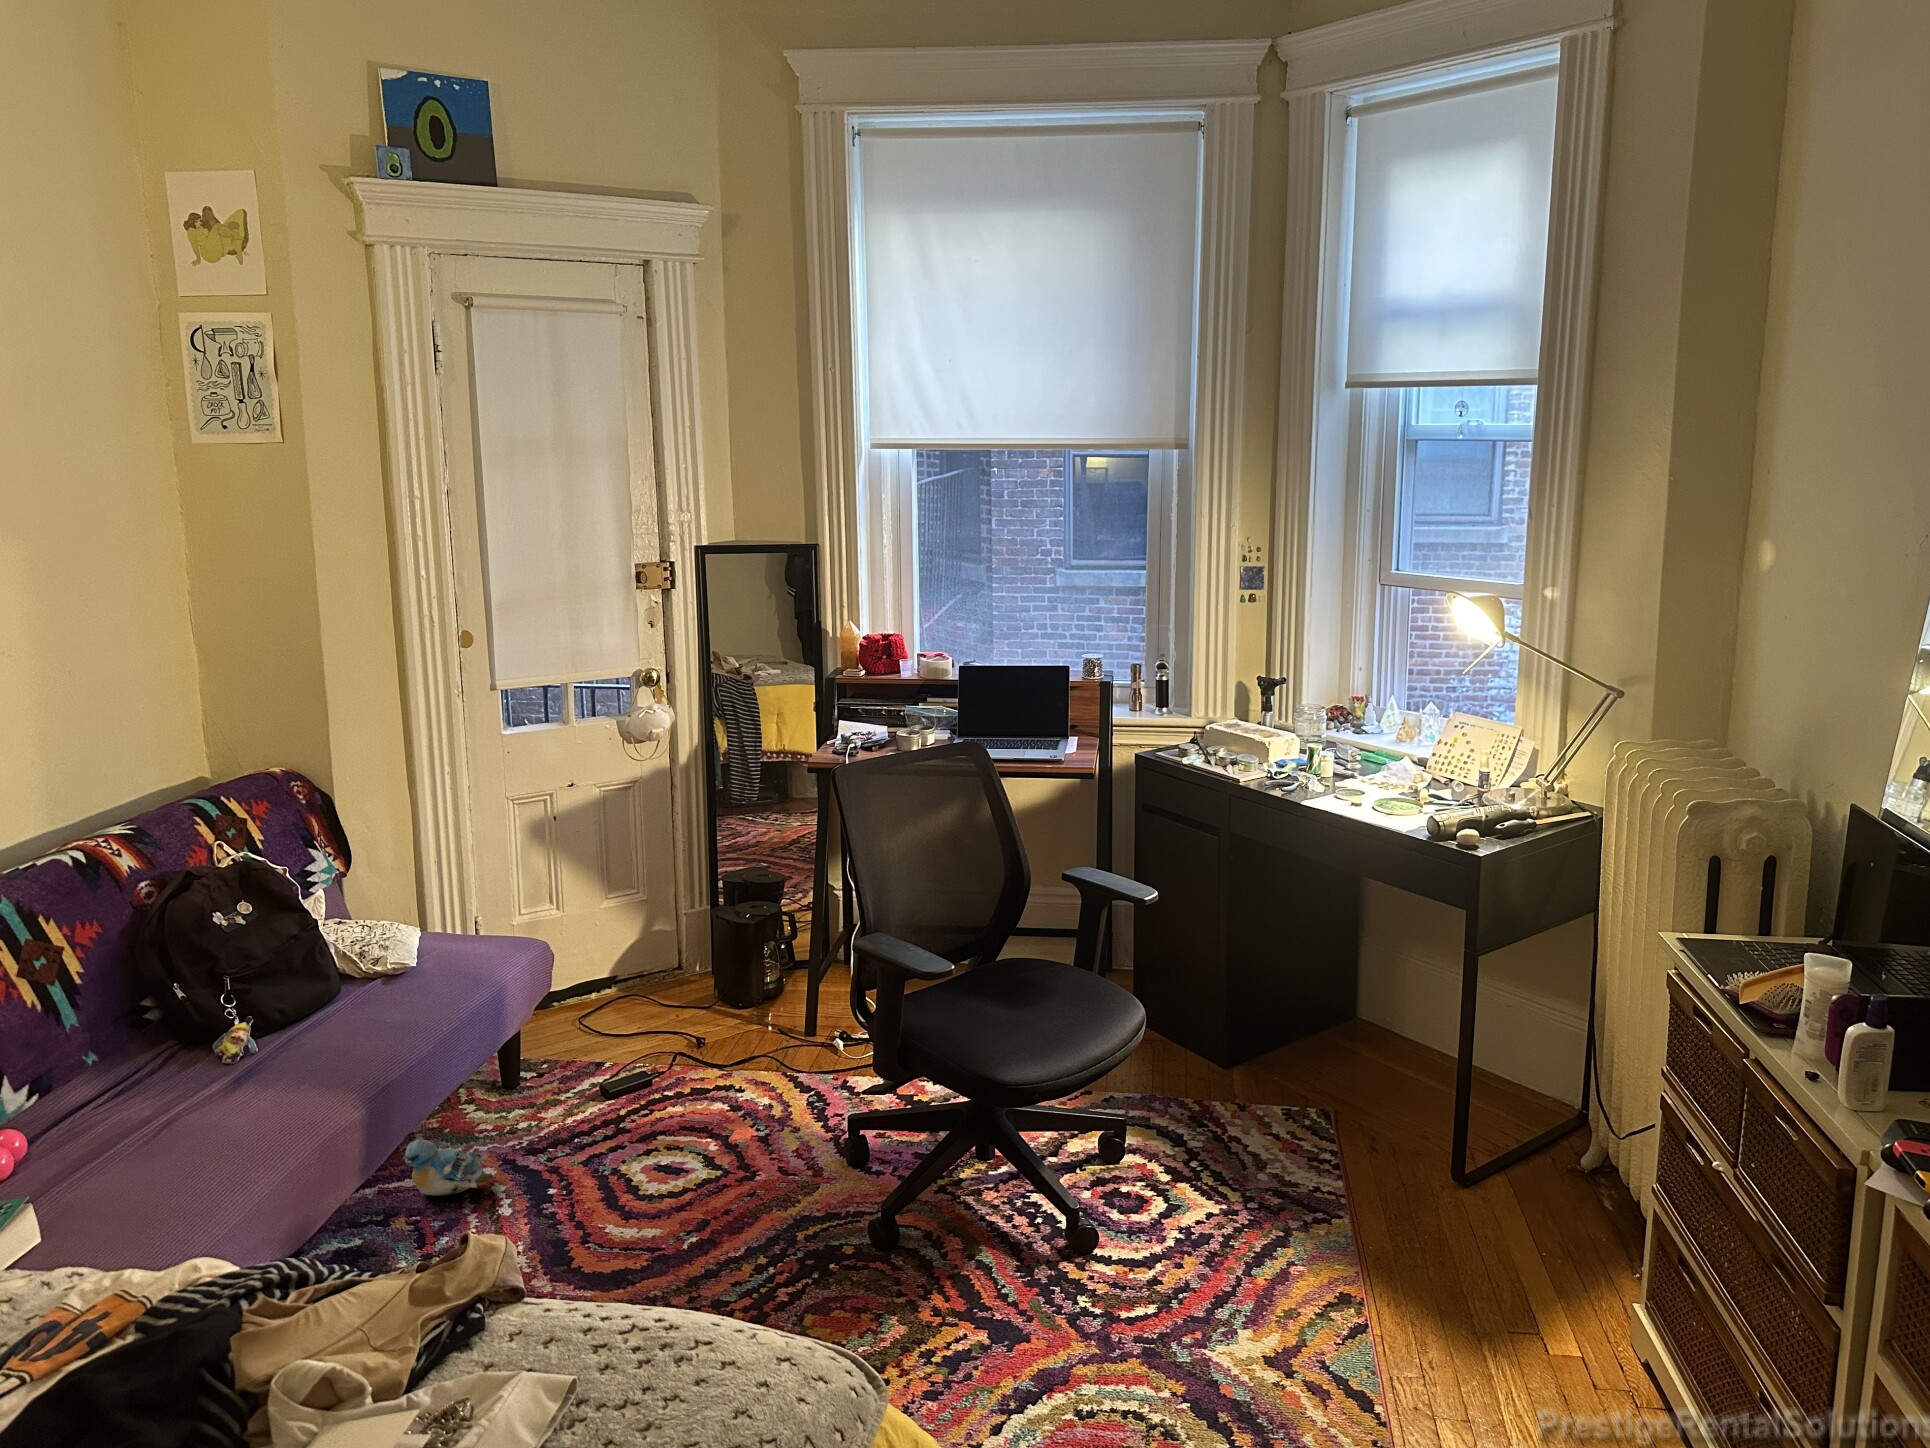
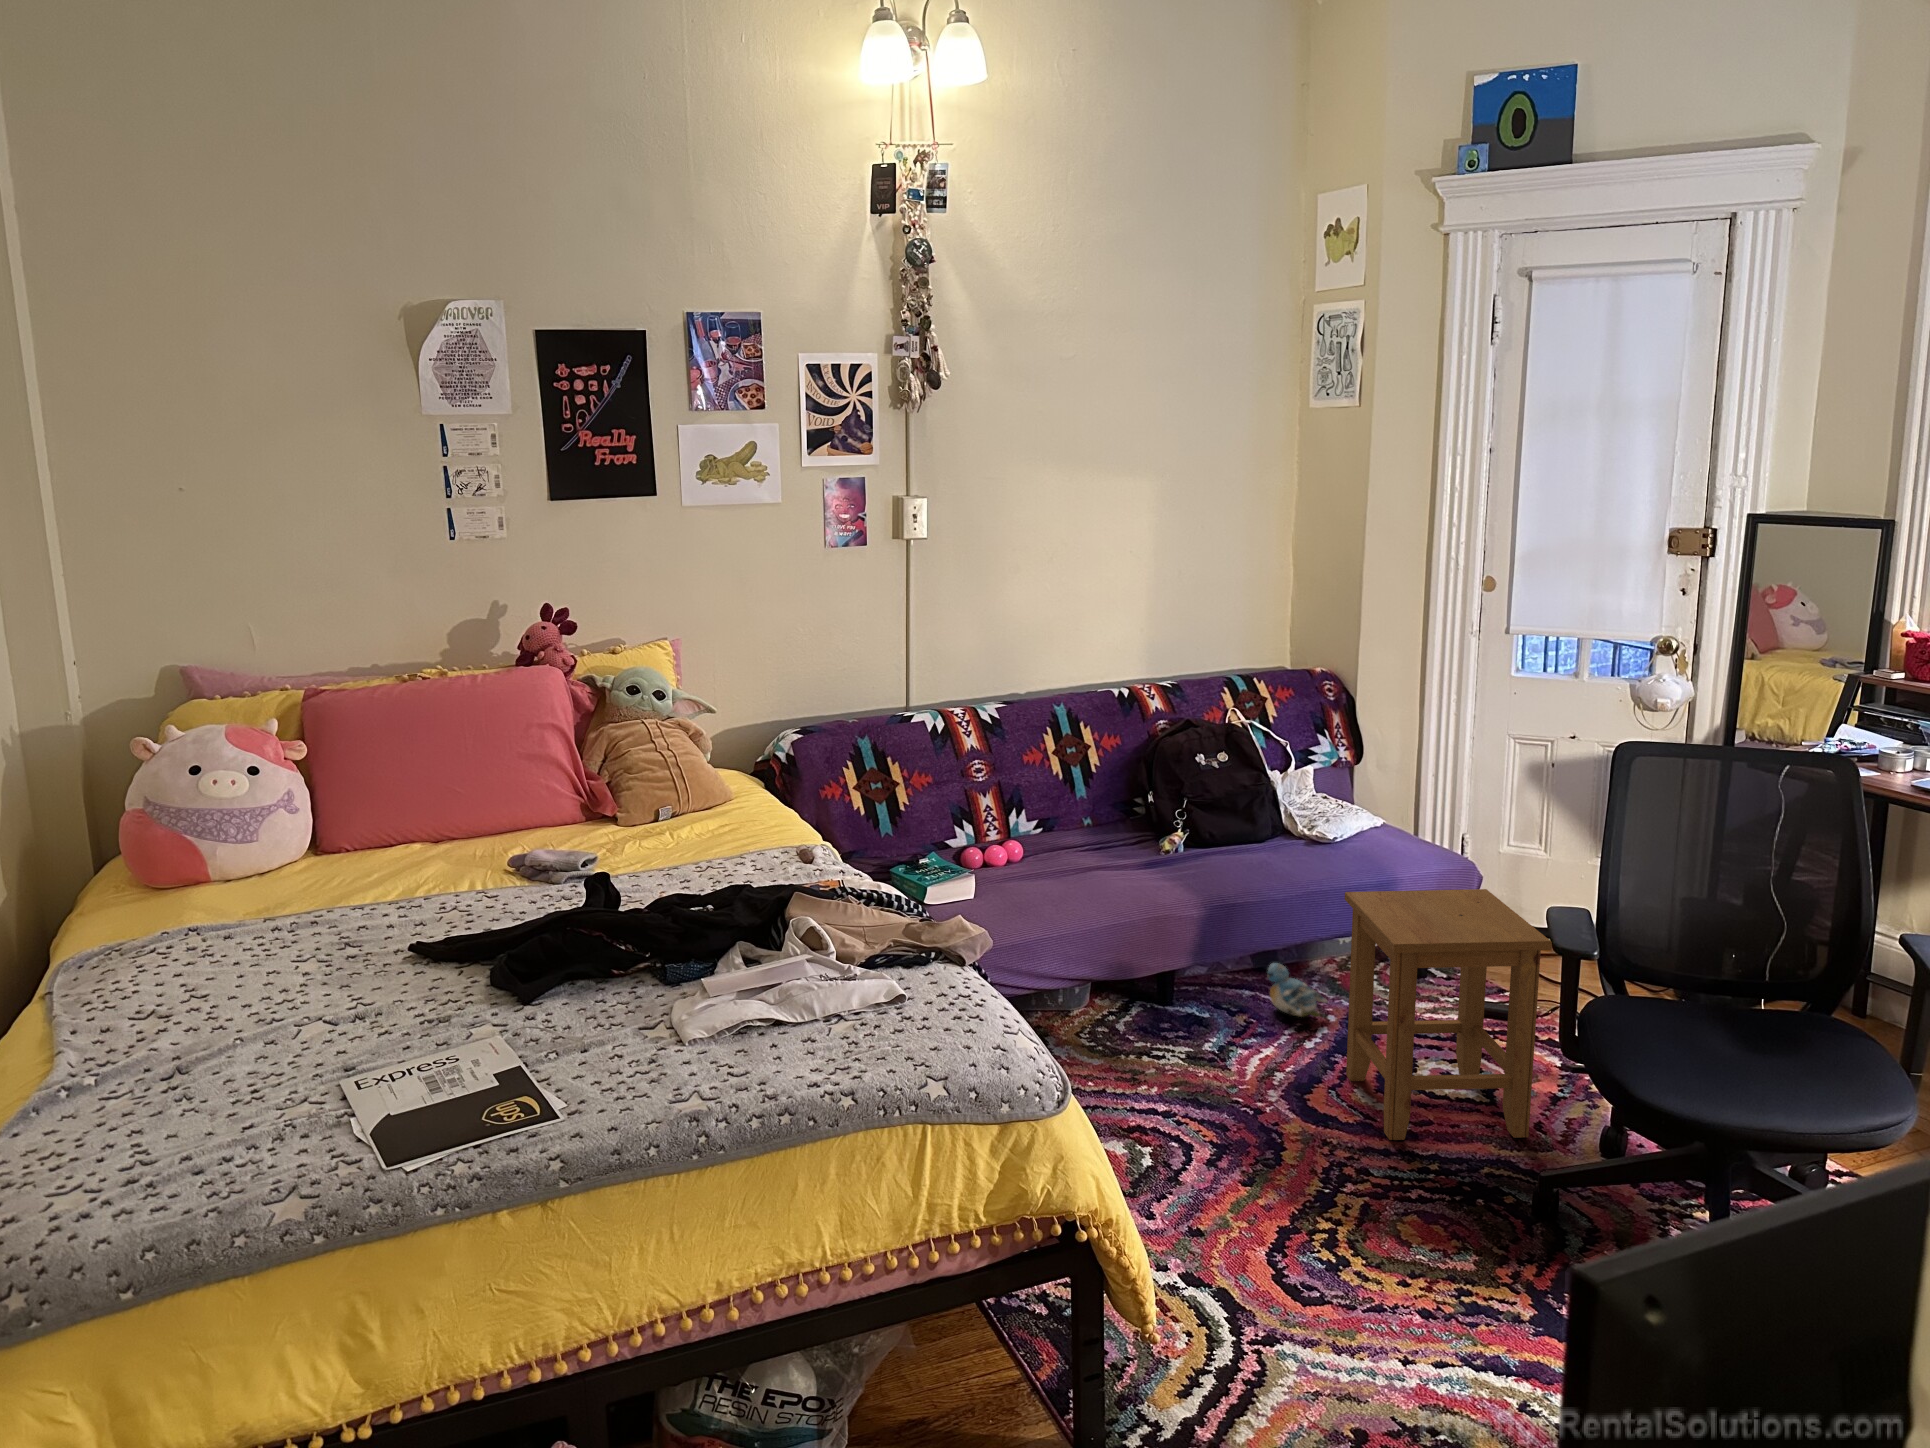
stool: none [556,957,794,1261] -> present [1345,889,1552,1140]

